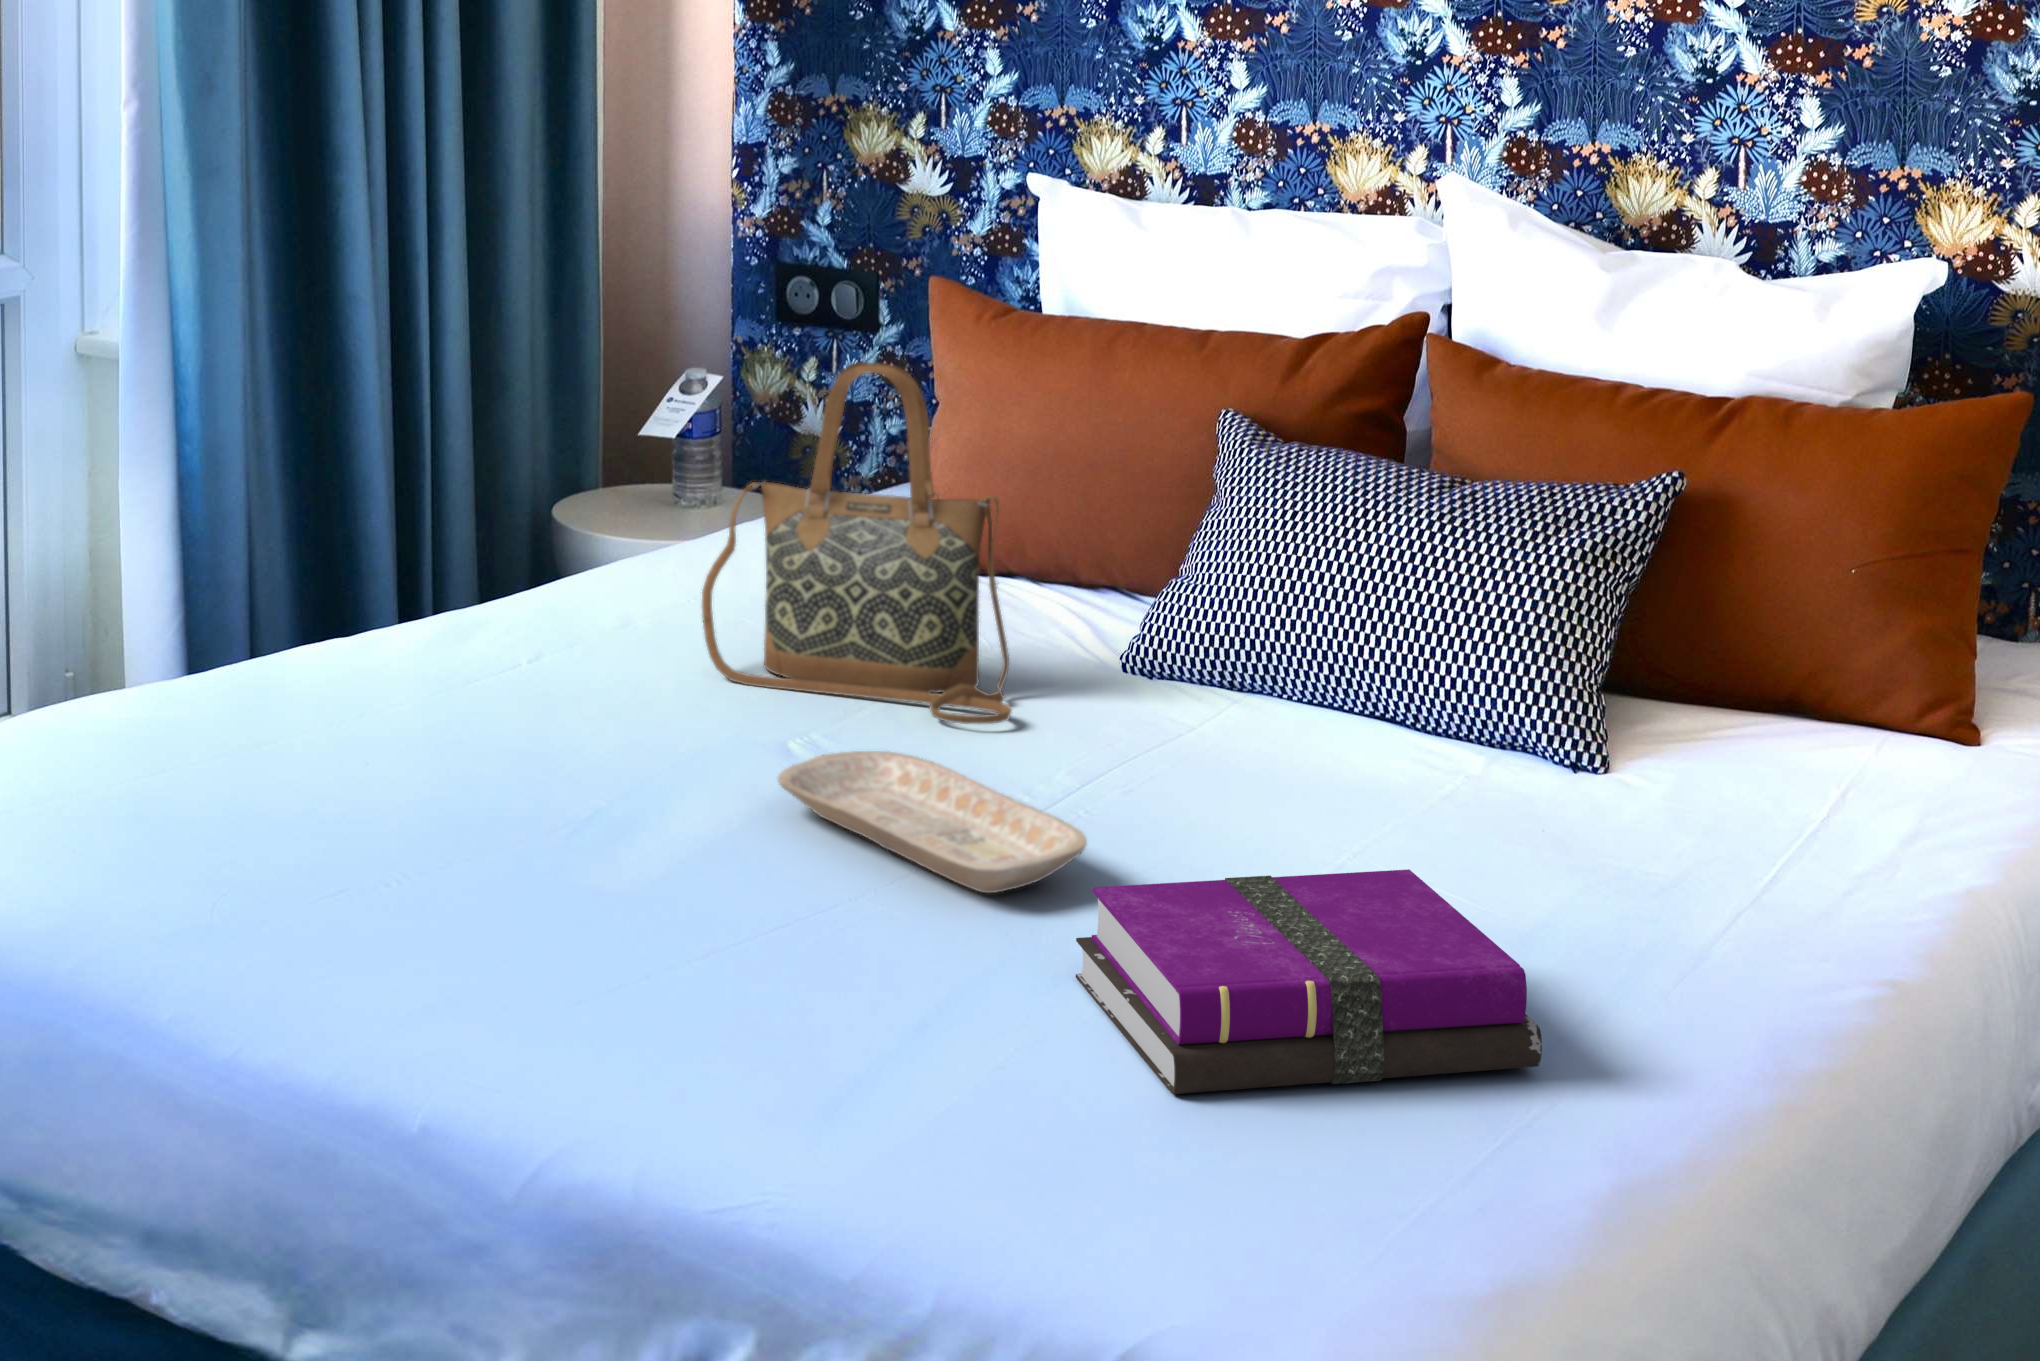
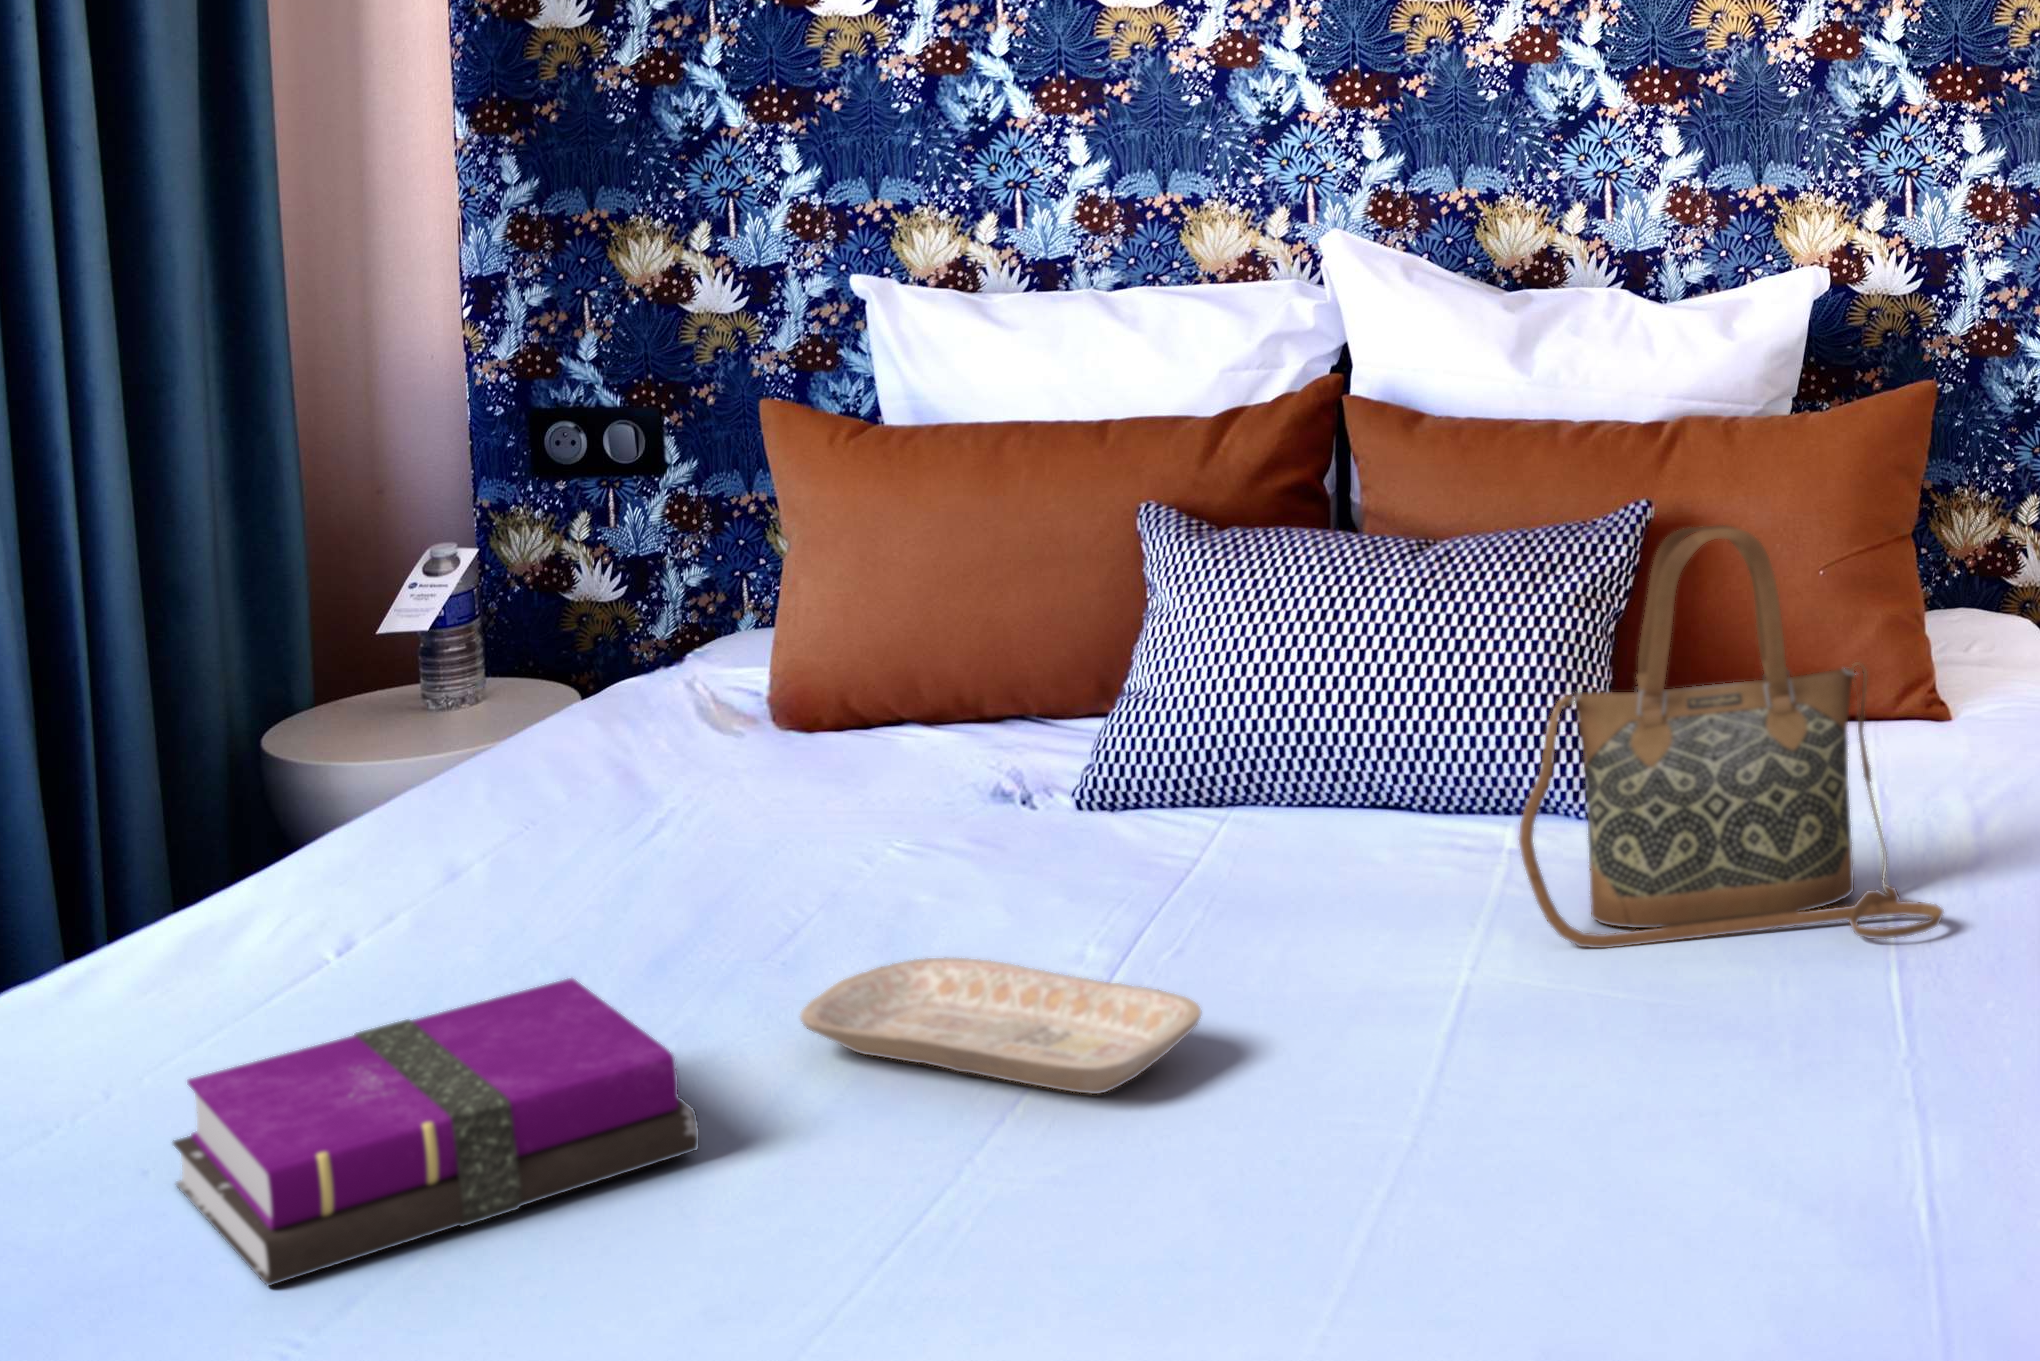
handbag: present [702,362,1012,724] -> present [1519,525,1943,948]
notebook: present [1076,869,1542,1094] -> present [173,978,699,1286]

